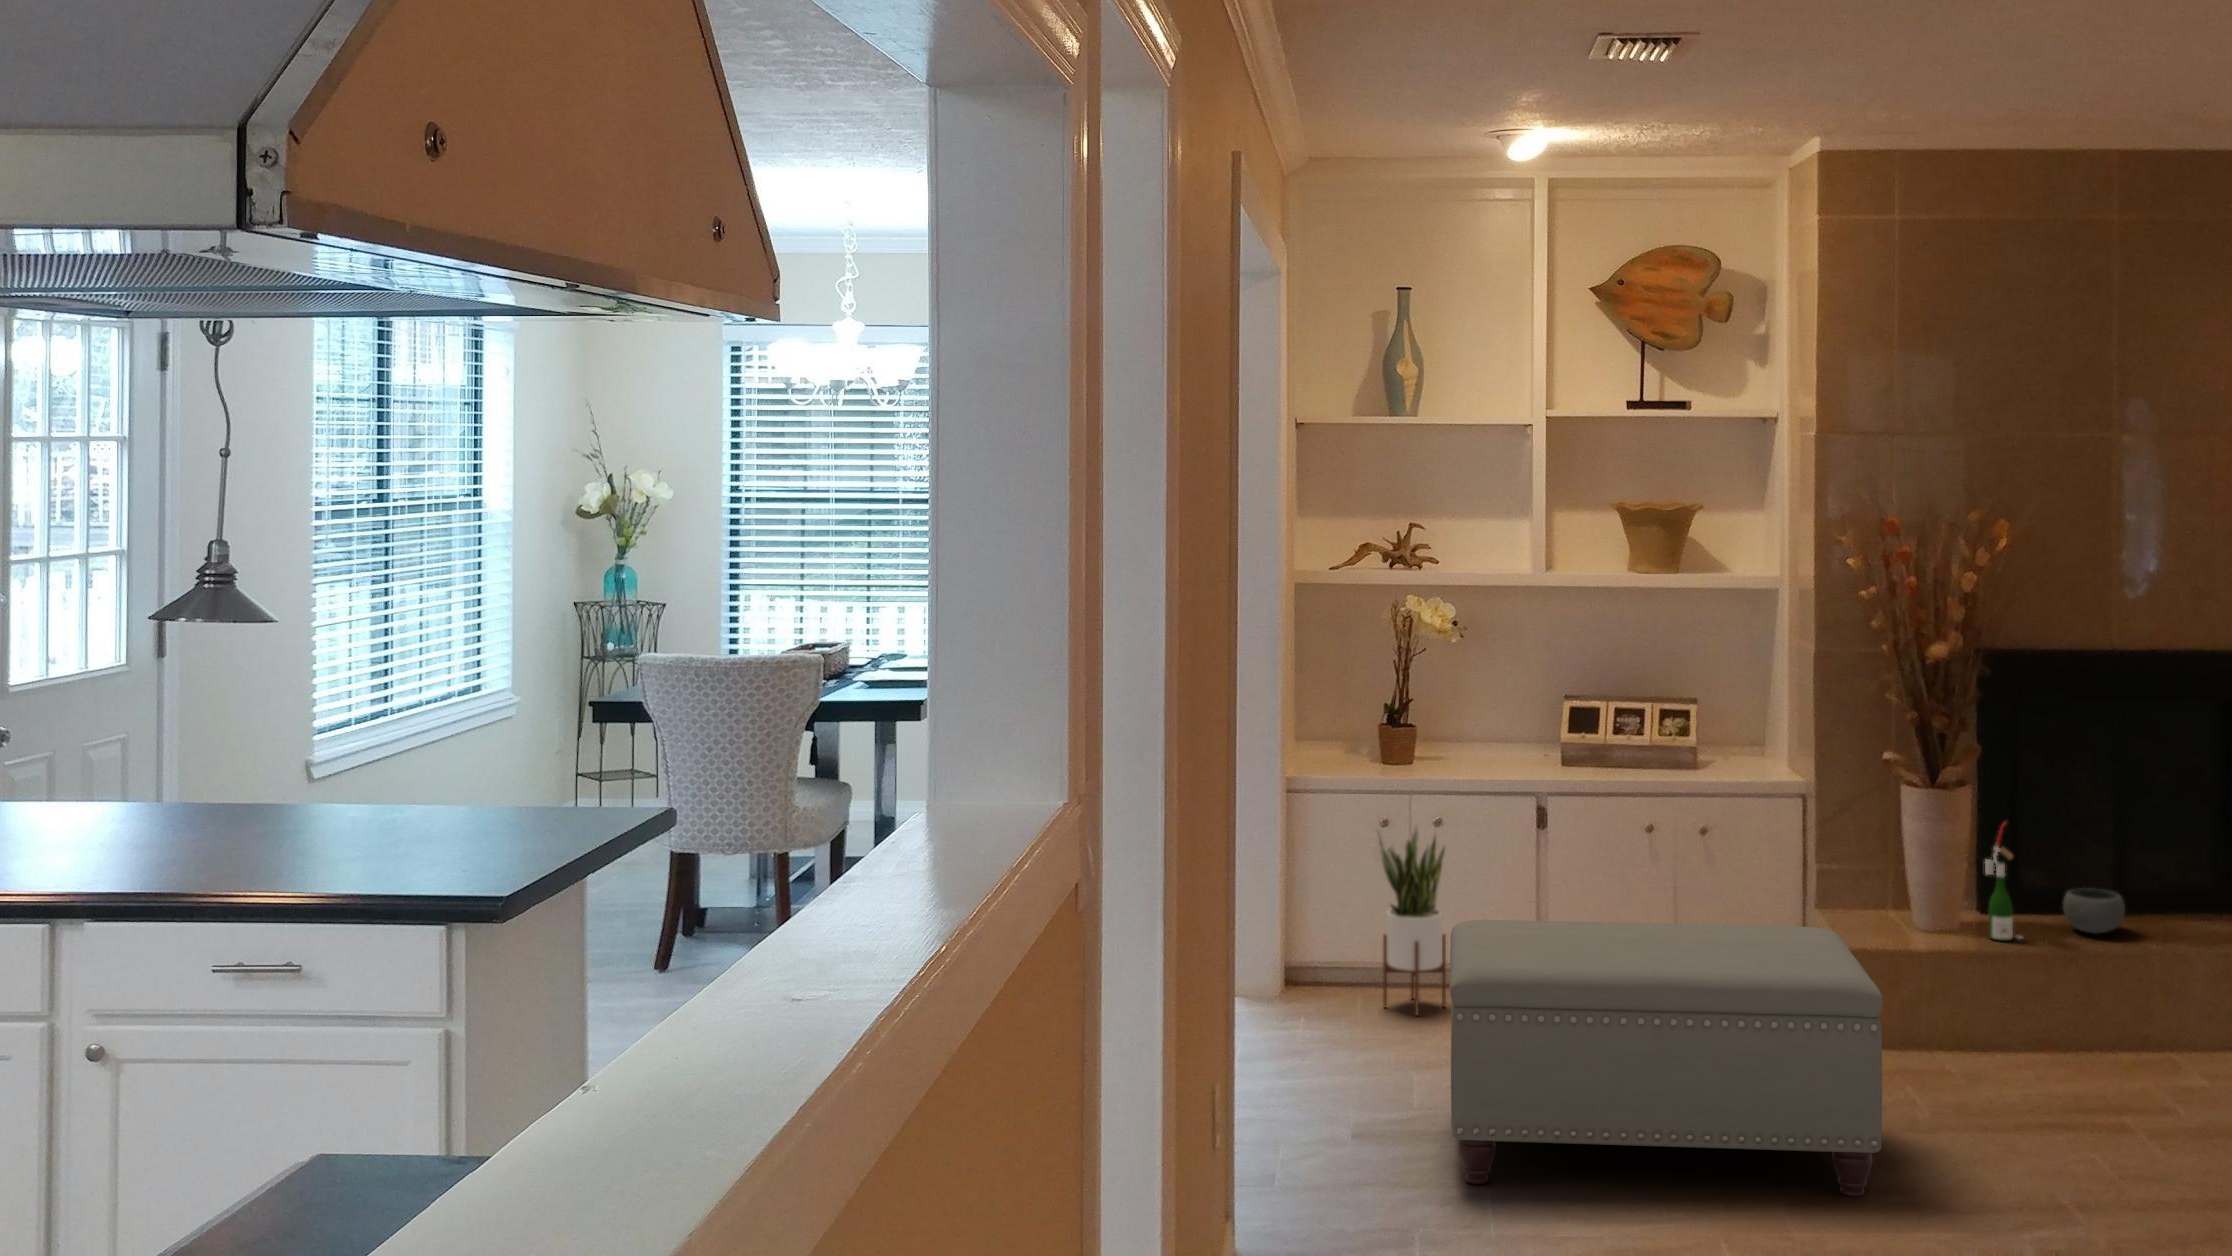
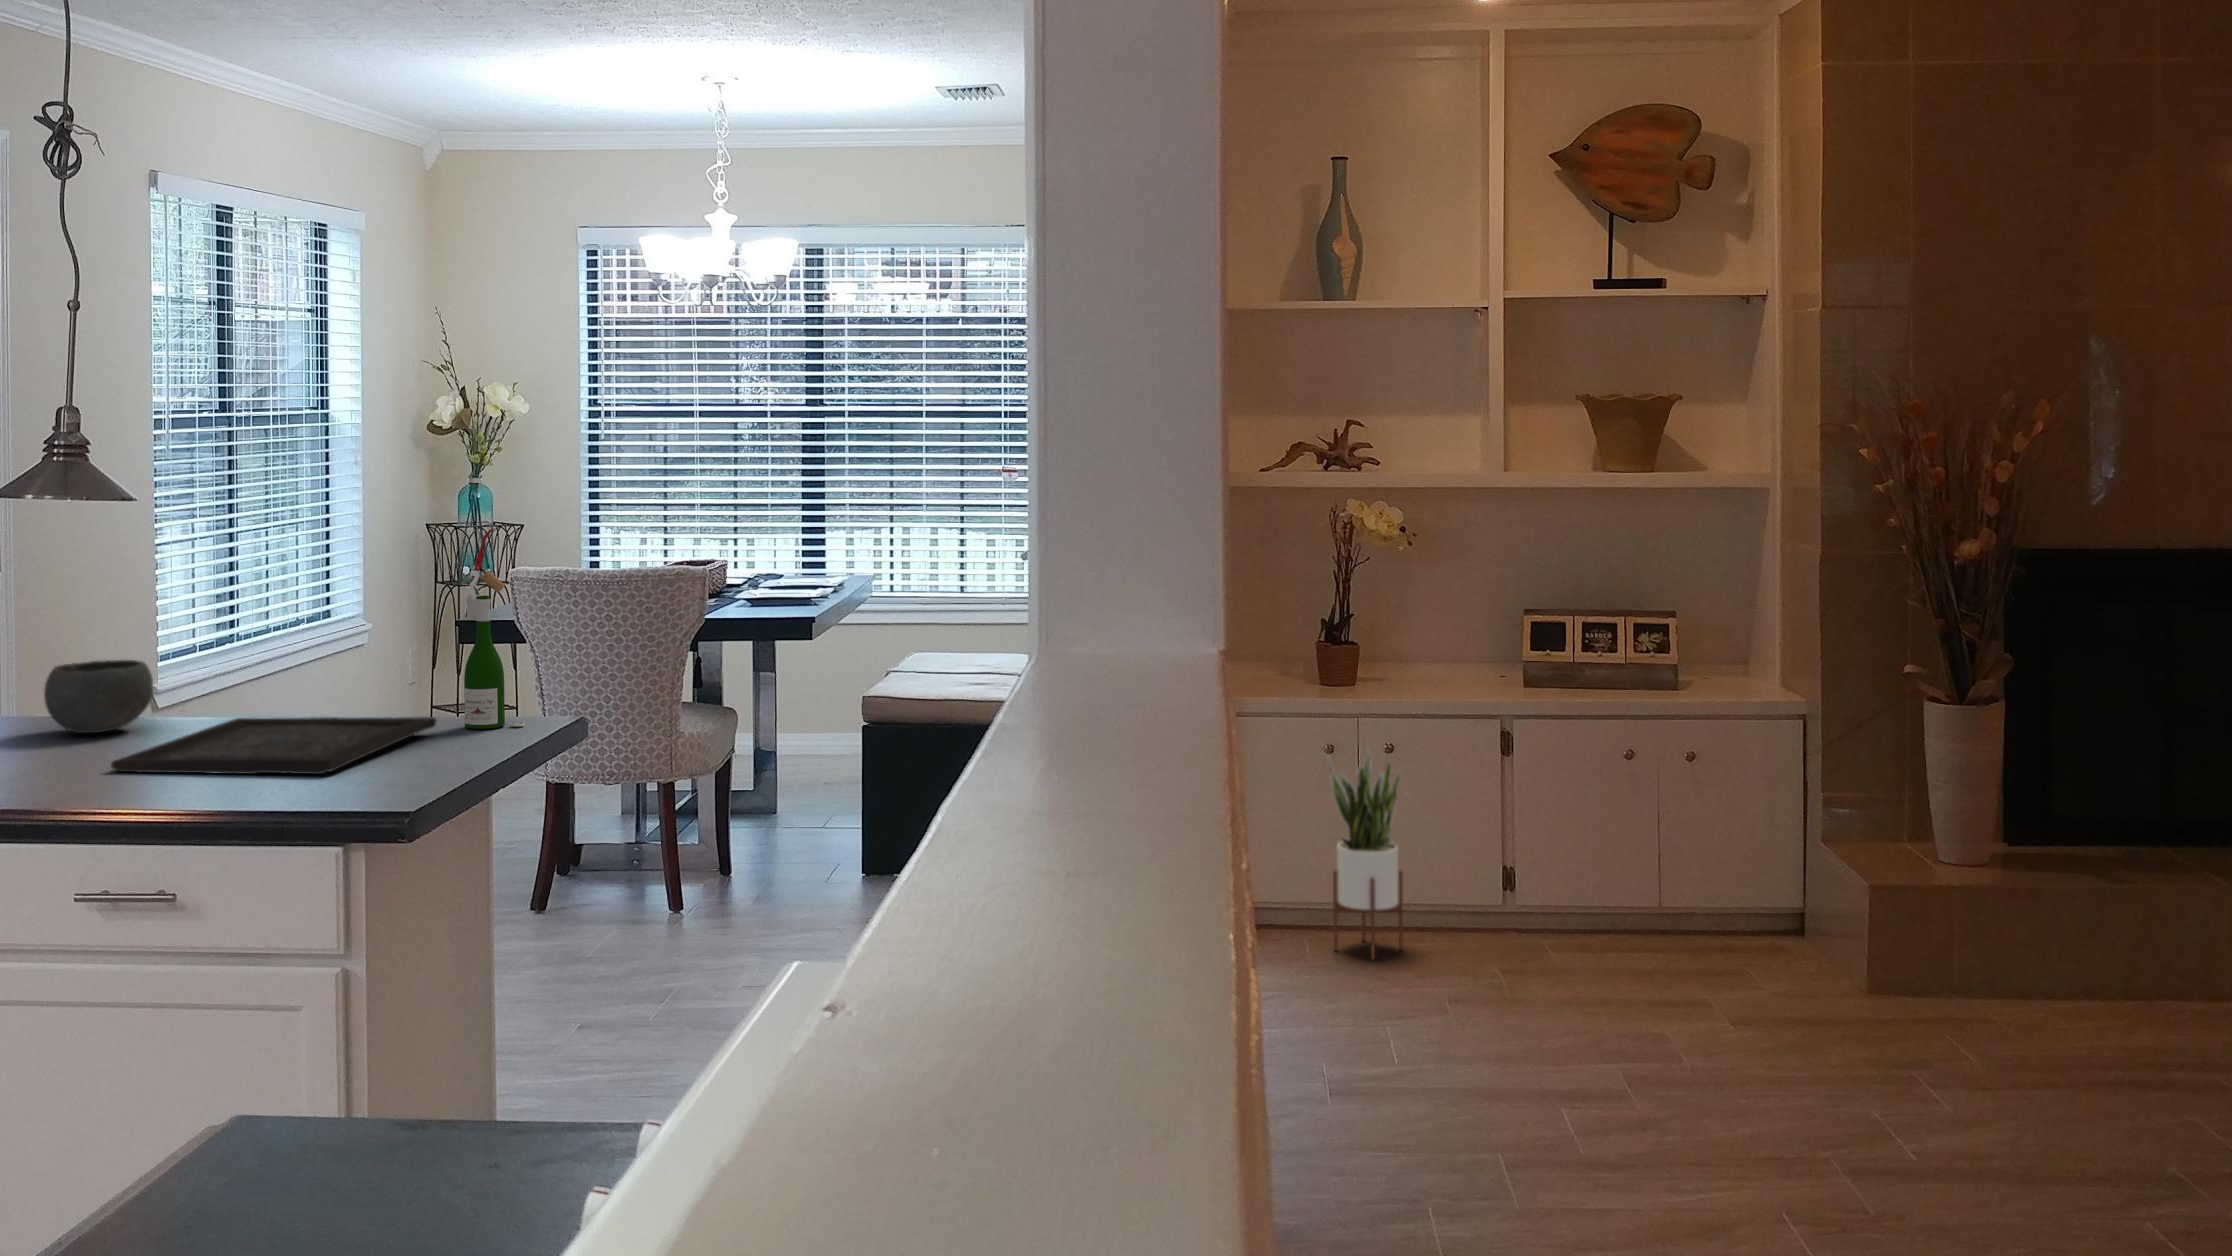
tray: none [246,809,536,862] -> present [111,717,436,774]
wine bottle: present [1985,822,2022,941] -> present [464,528,525,729]
bowl: present [2063,888,2125,933] -> present [44,660,153,733]
ottoman: present [1449,920,1883,1197] -> none [1437,852,1965,1166]

